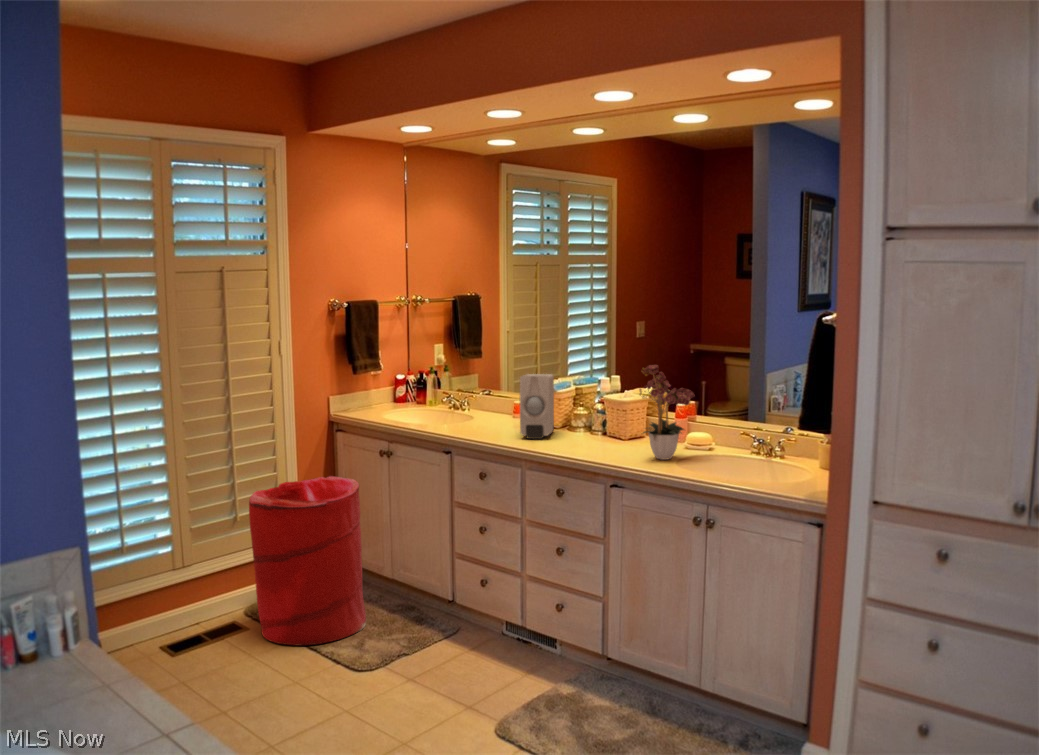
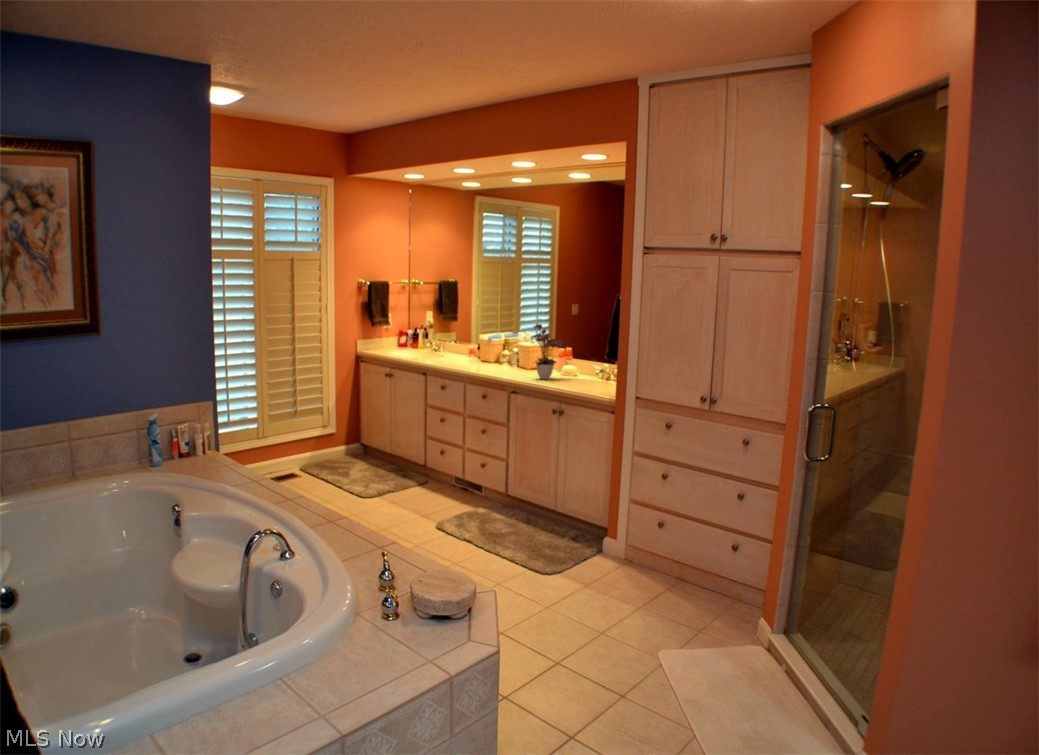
soap dispenser: present [520,374,554,439] -> none [467,330,490,368]
laundry hamper: present [249,476,366,645] -> none [305,388,373,485]

